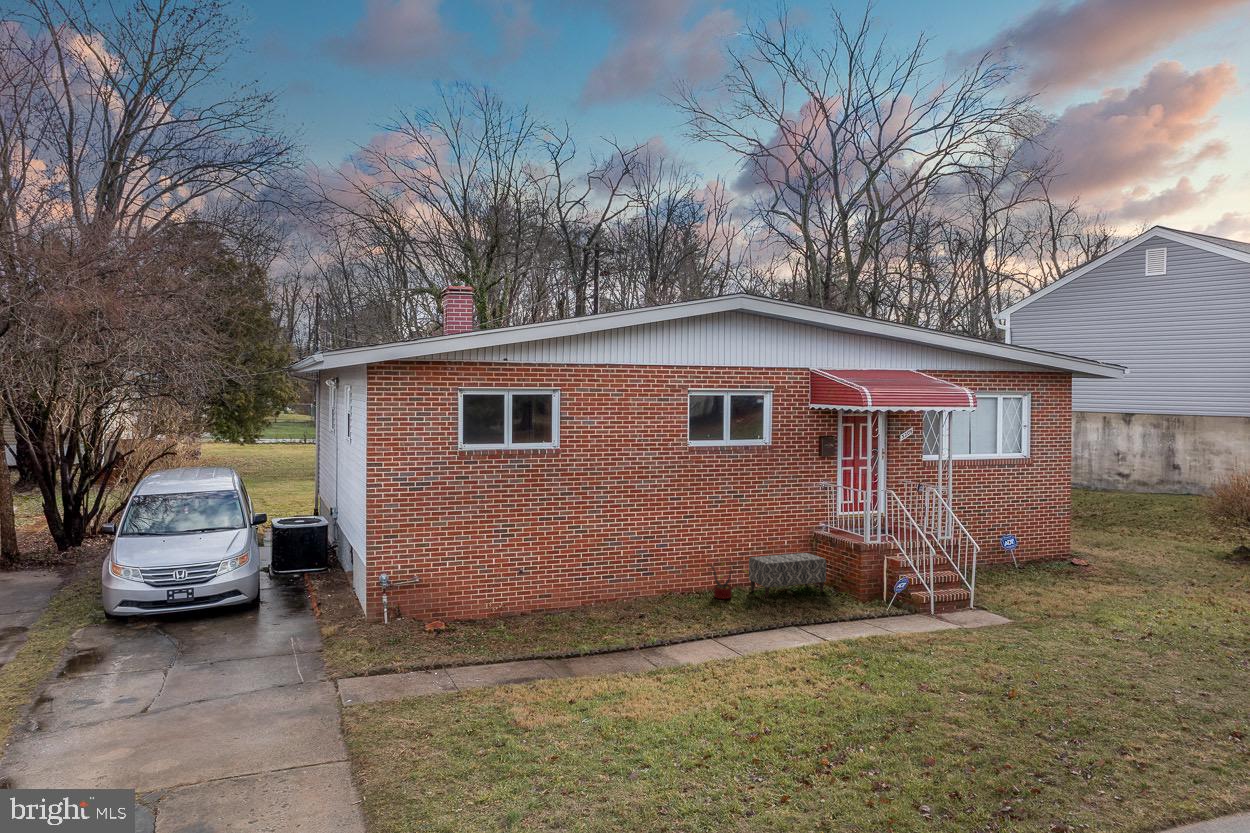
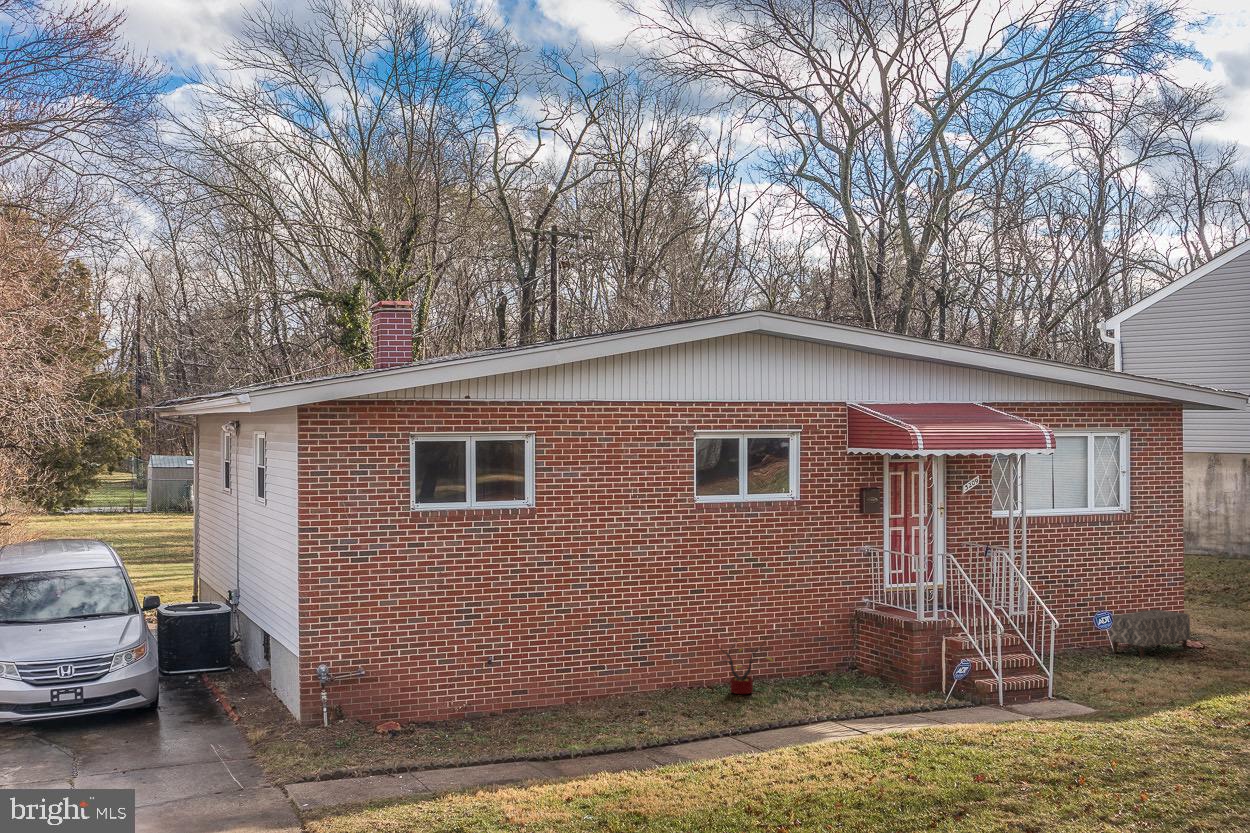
bench: present [749,553,827,598] -> present [1109,610,1190,658]

